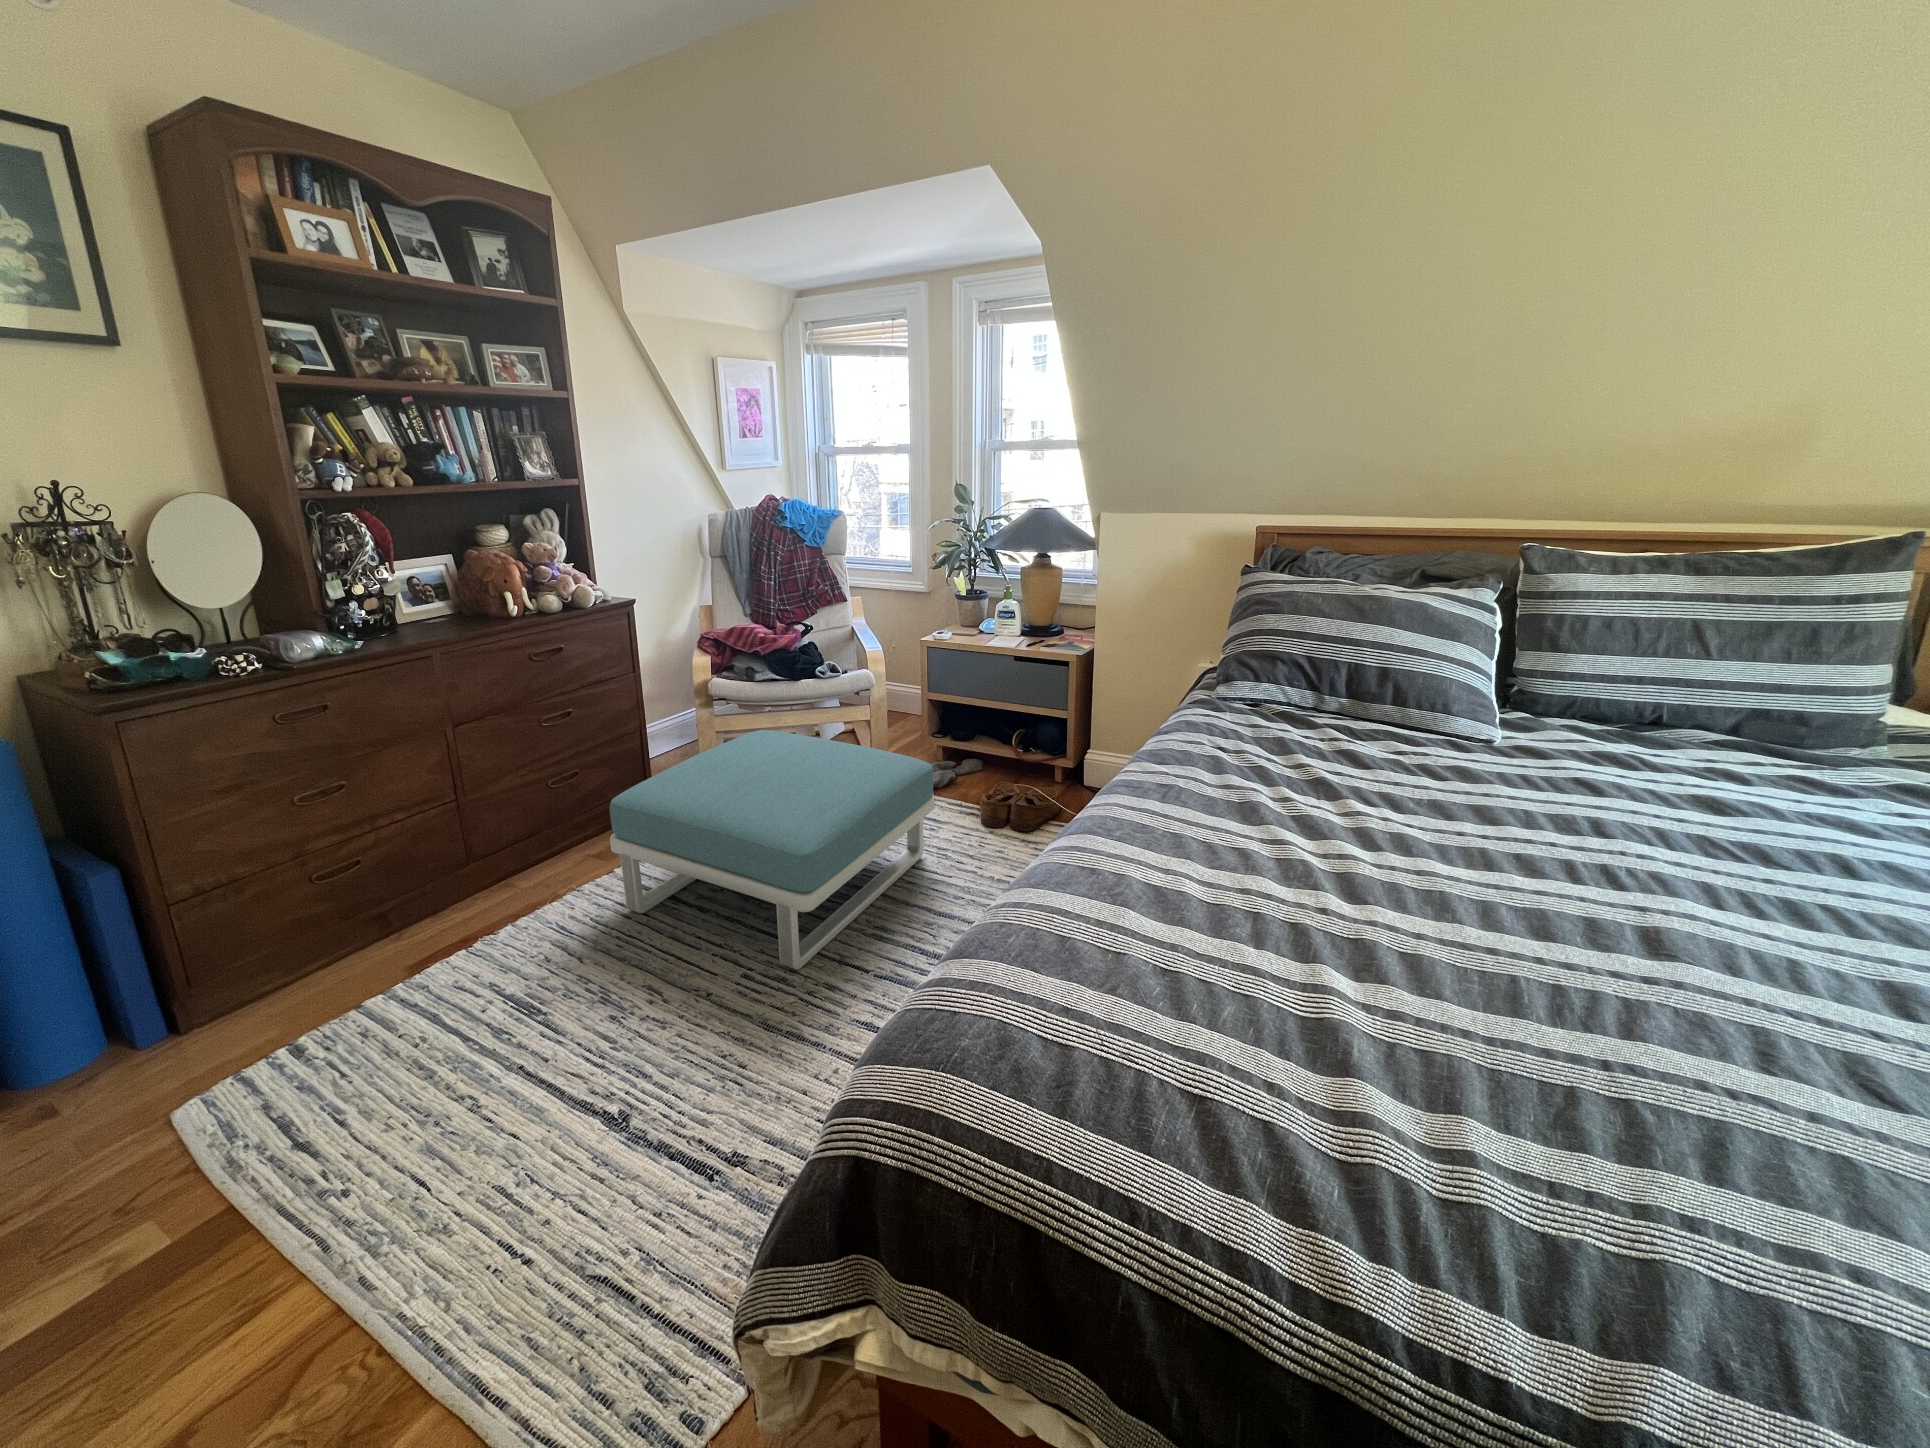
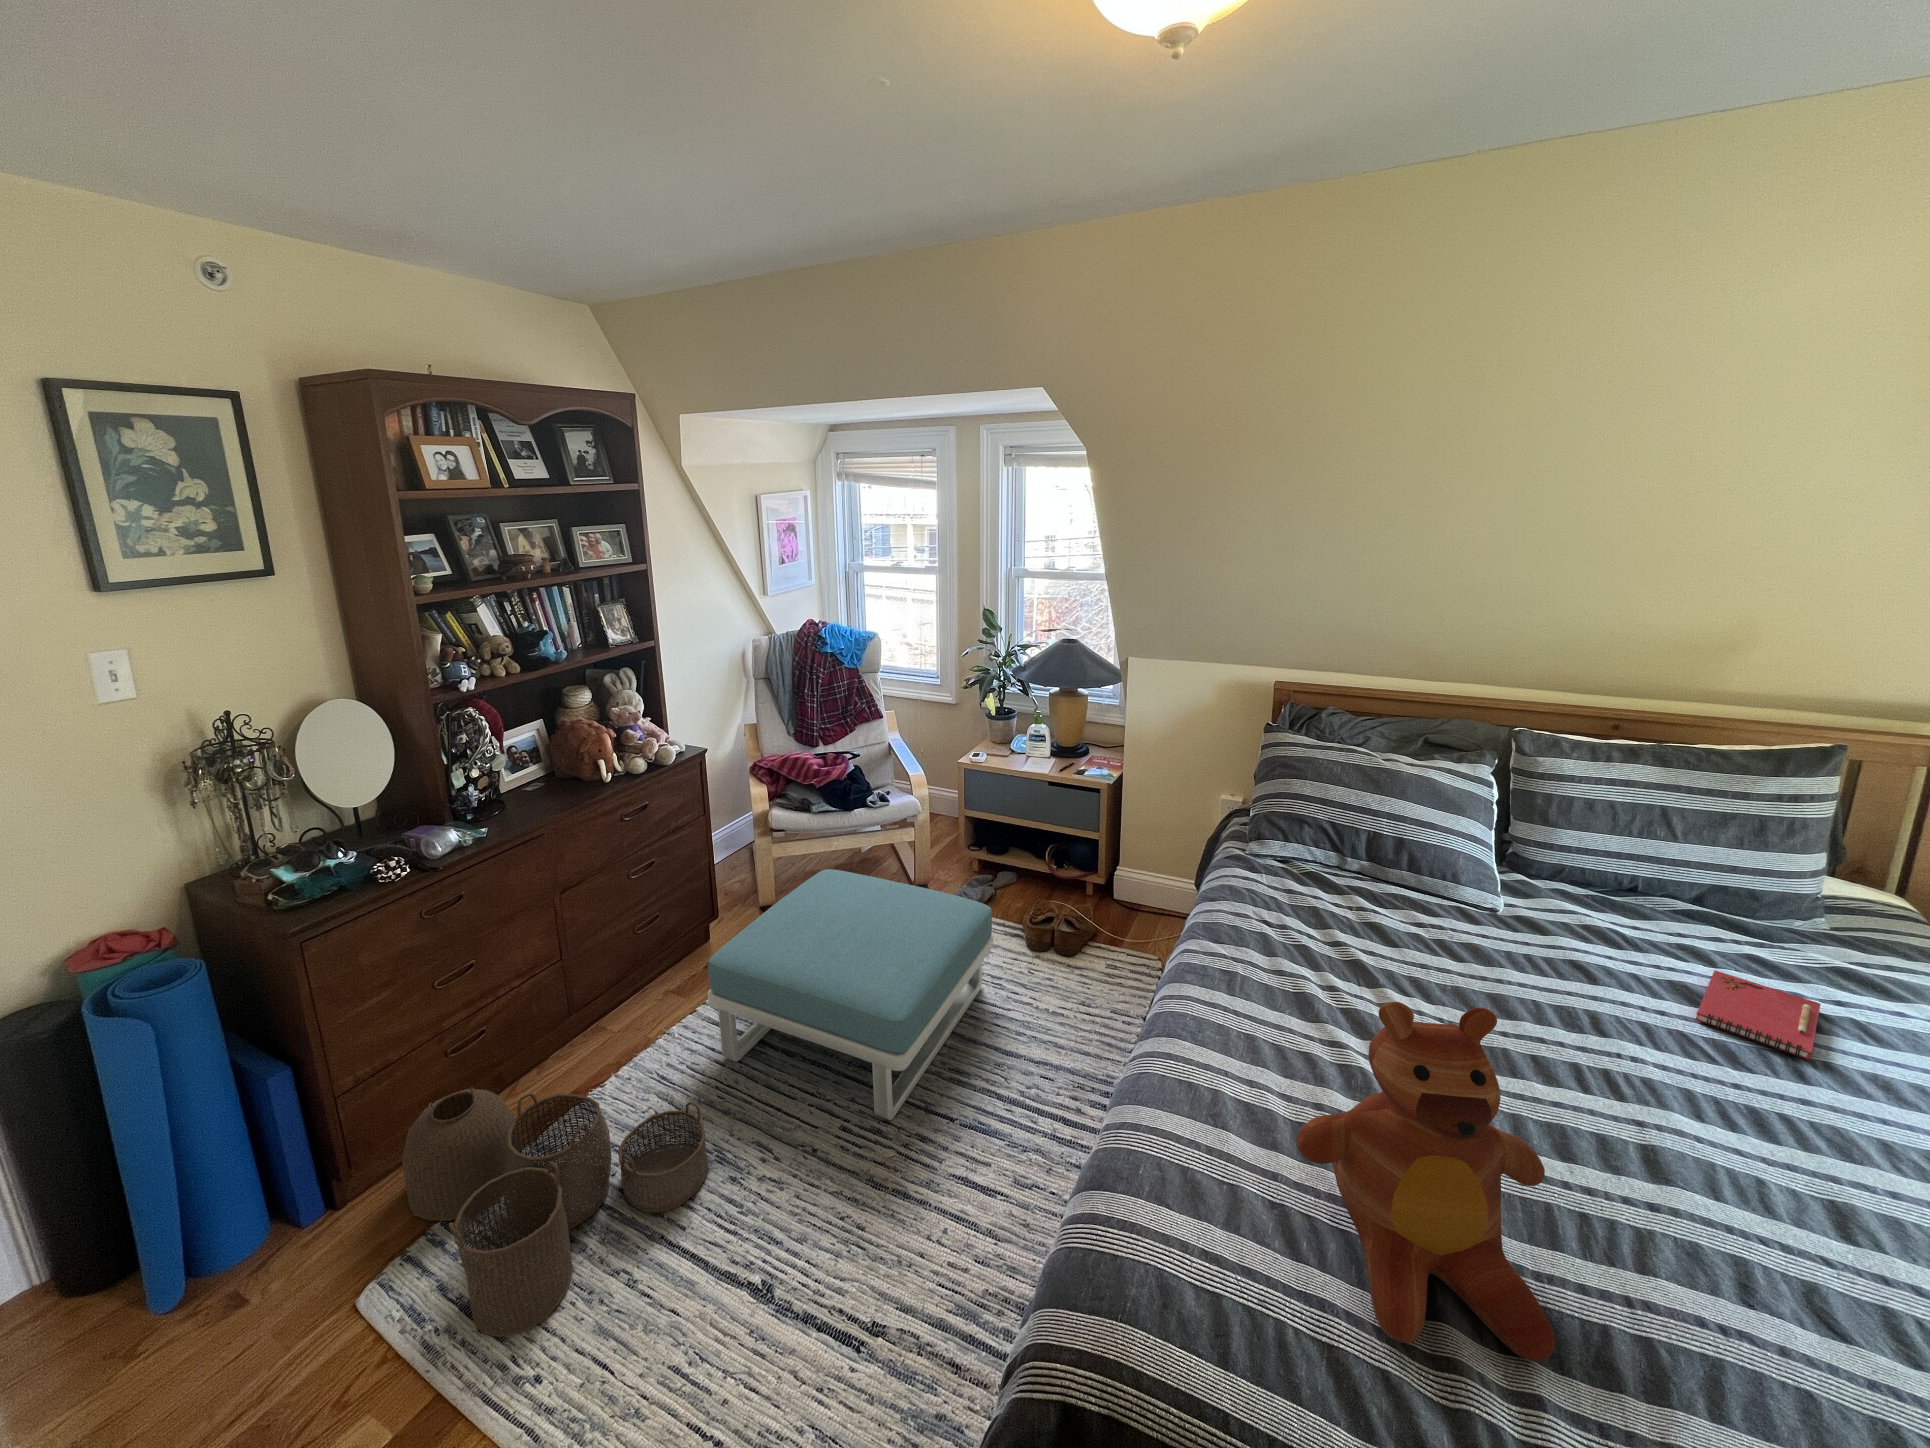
teddy bear: none [1189,674,1505,1116] -> present [1296,1001,1555,1361]
notebook: none [1720,783,1878,859] -> present [1696,970,1820,1060]
woven basket: none [242,906,588,1153] -> present [402,1087,709,1337]

